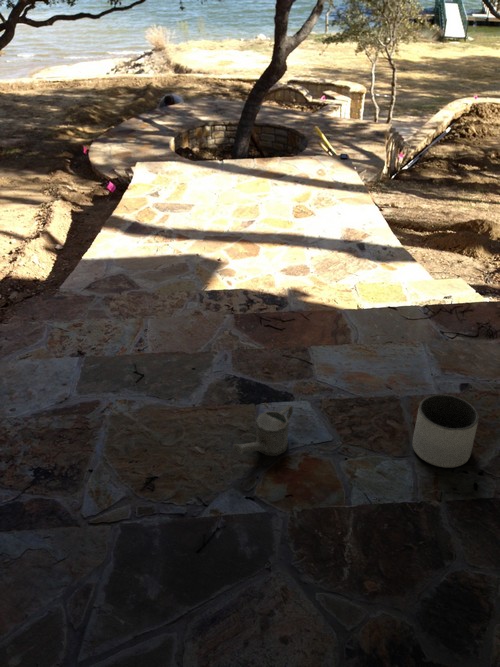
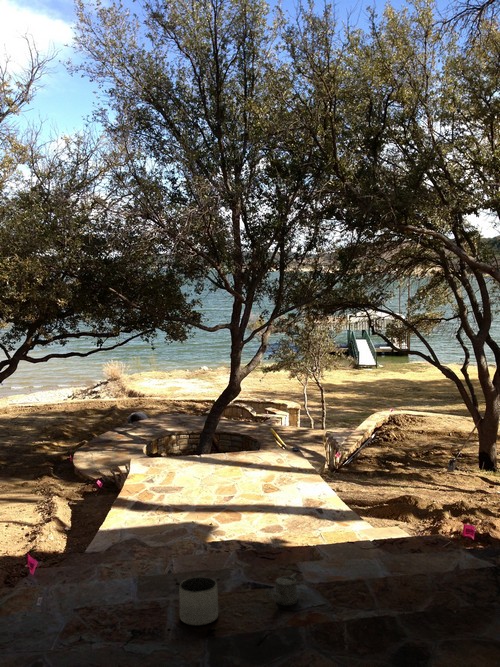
planter: present [412,394,479,468] -> present [179,577,218,626]

